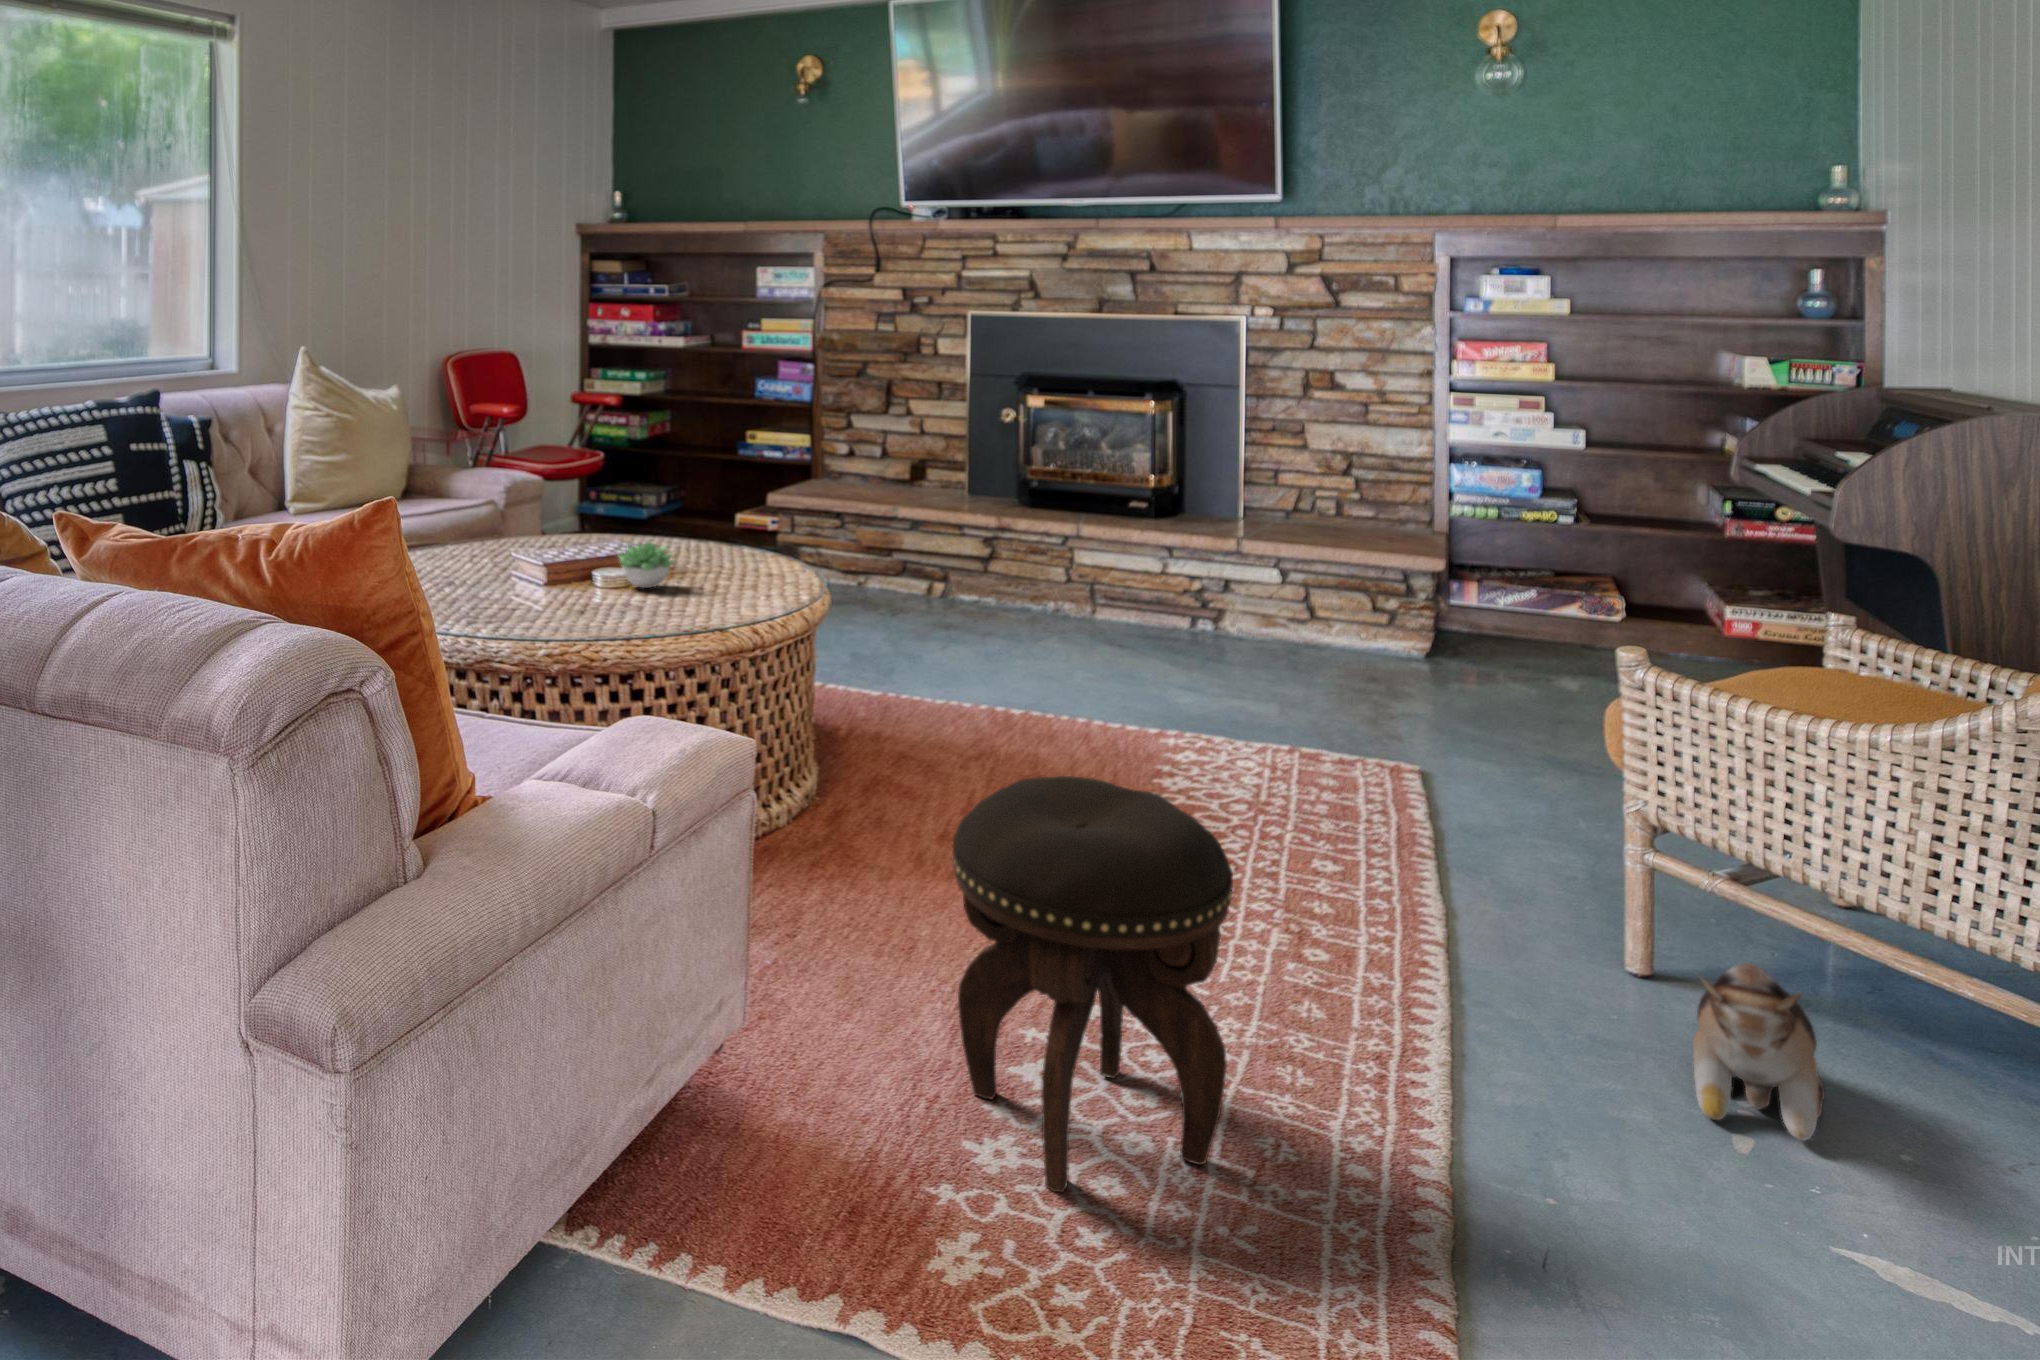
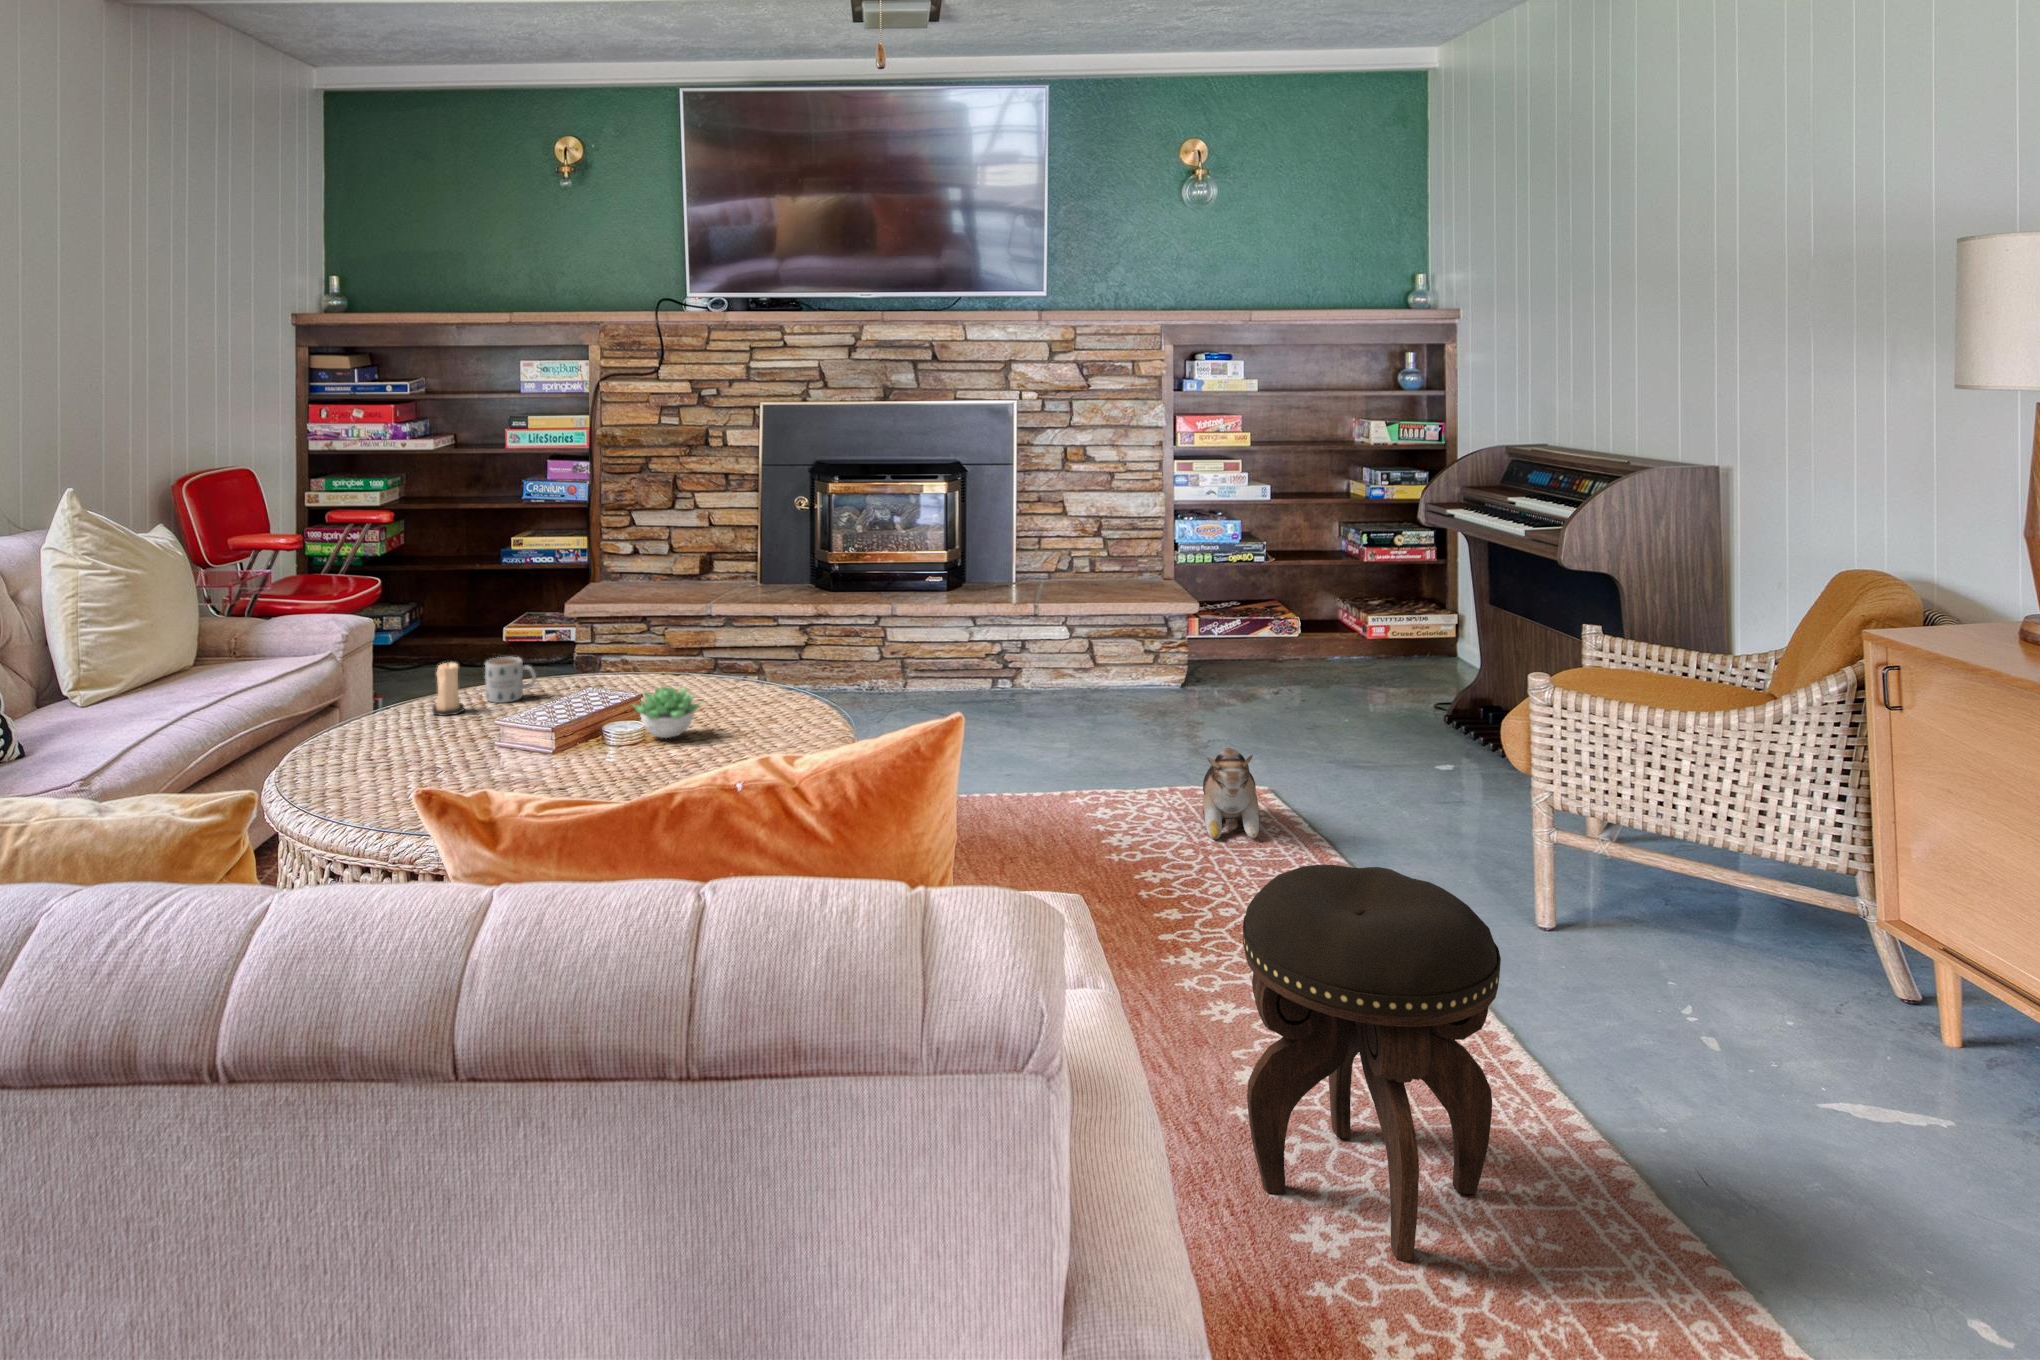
candle: none [503,505,530,552] -> present [432,662,465,716]
mug: none [556,511,596,549] -> present [485,657,536,703]
plush toy: present [1693,963,1825,1140] -> present [1203,748,1260,839]

